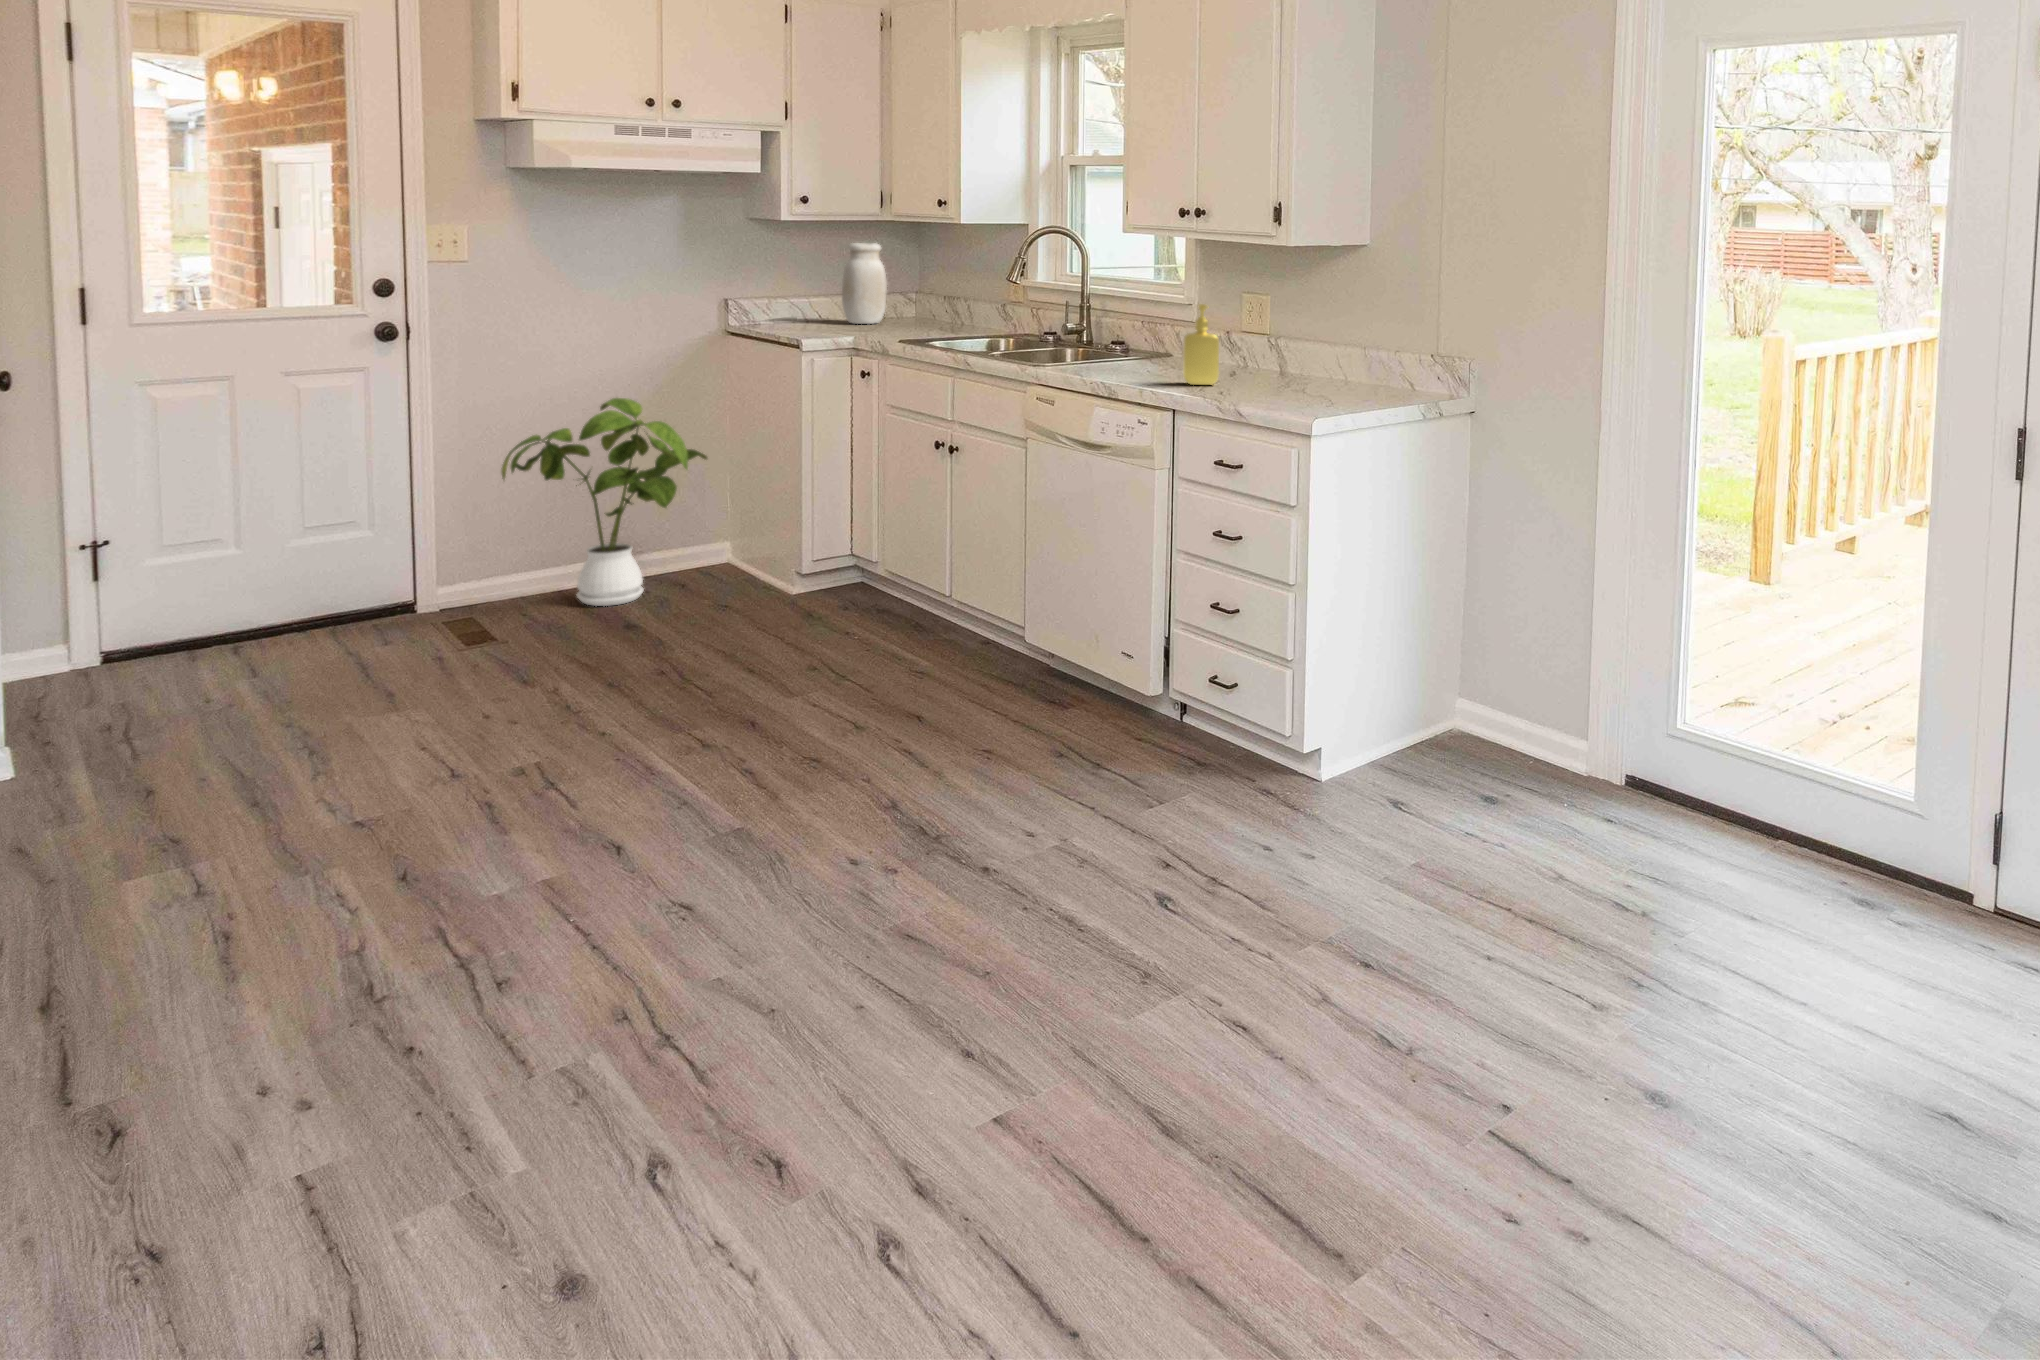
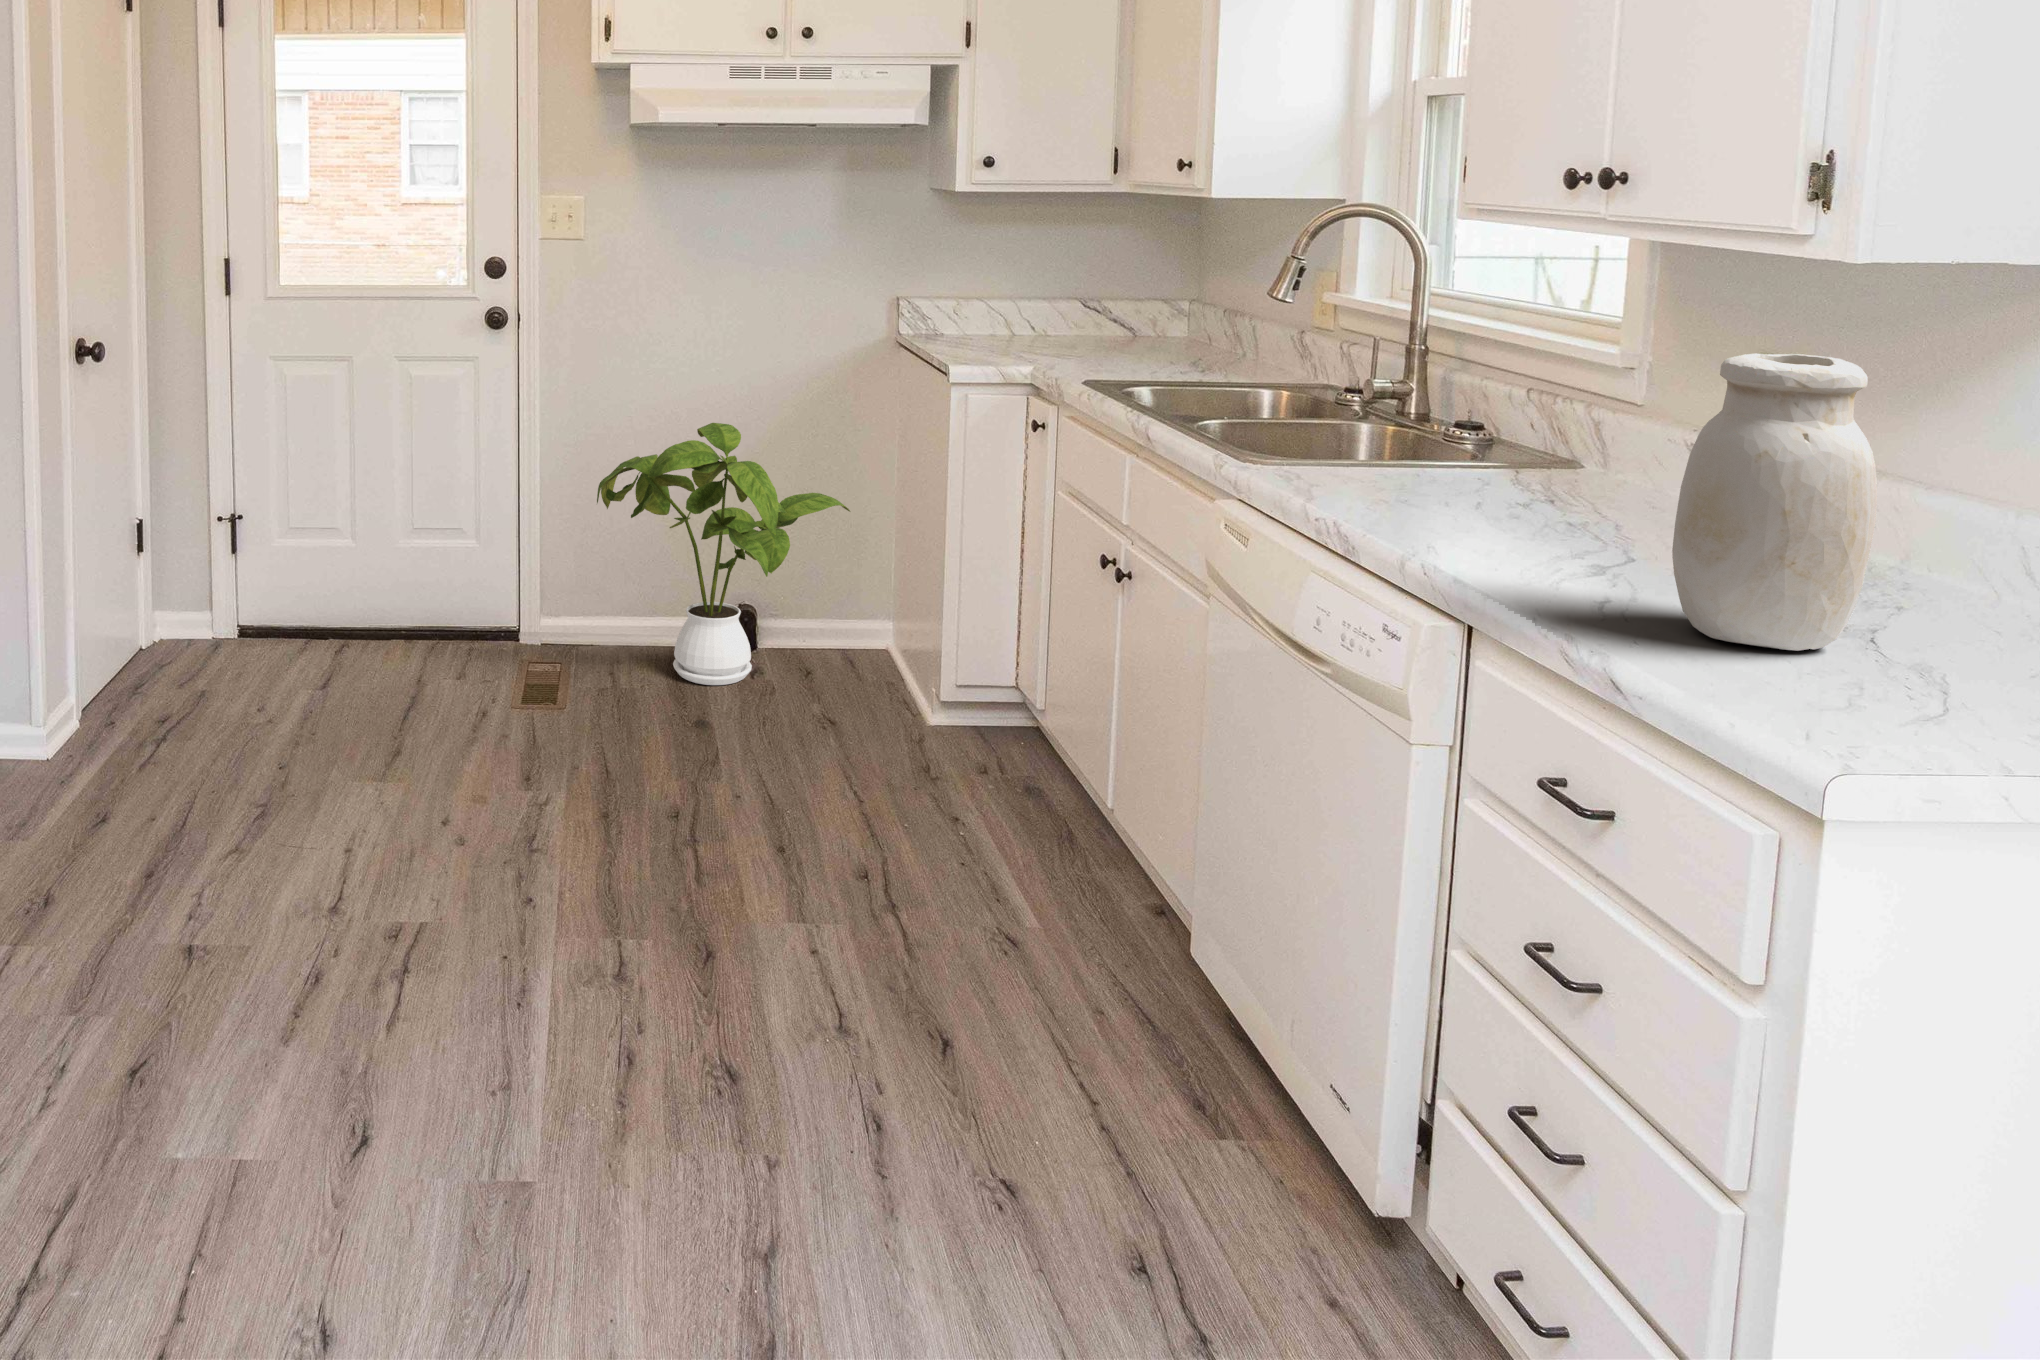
jar: present [842,243,887,324] -> present [1672,353,1877,651]
soap dispenser: present [1183,304,1219,385] -> none [1531,387,1635,572]

